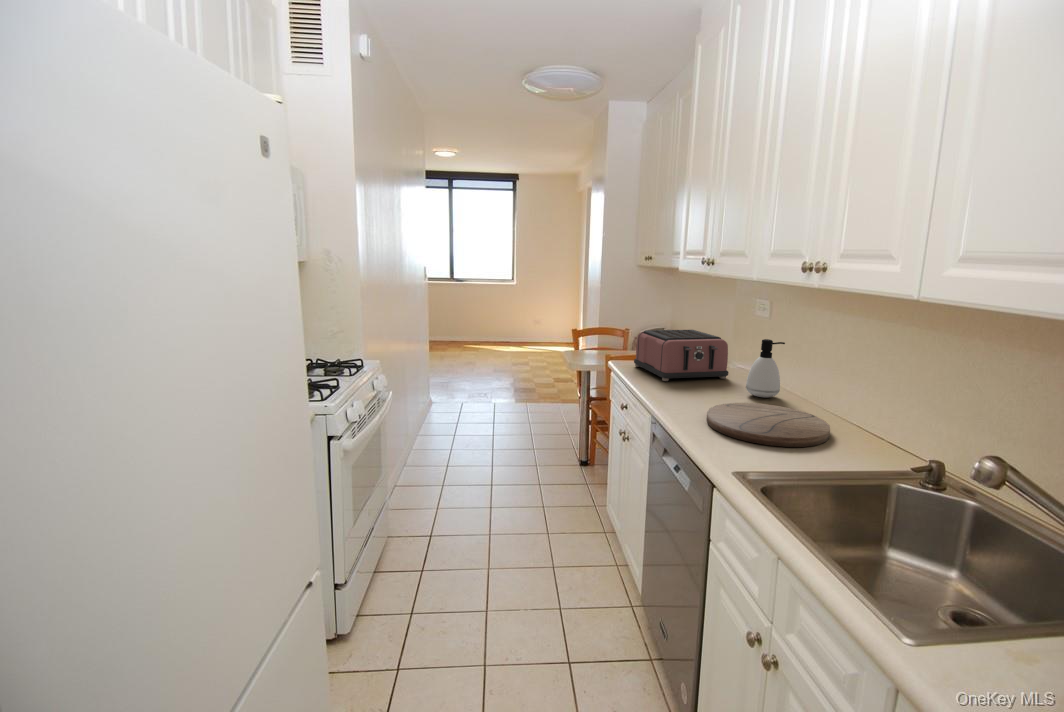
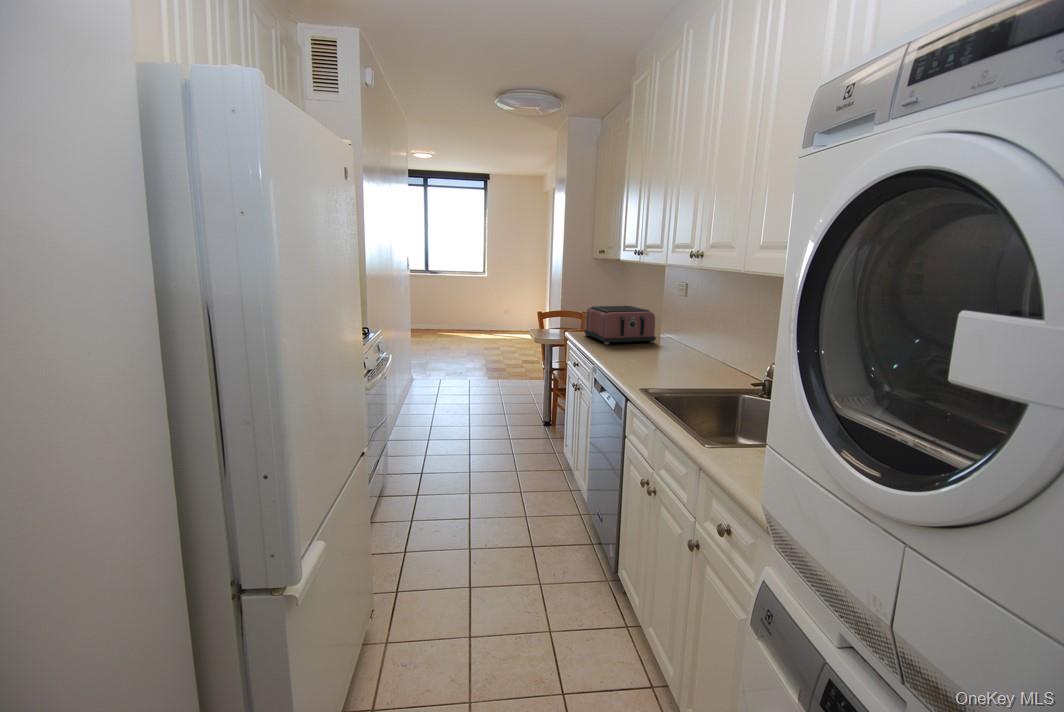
soap dispenser: present [746,339,785,397] -> none [665,309,693,353]
cutting board: present [707,403,830,447] -> none [631,356,716,380]

